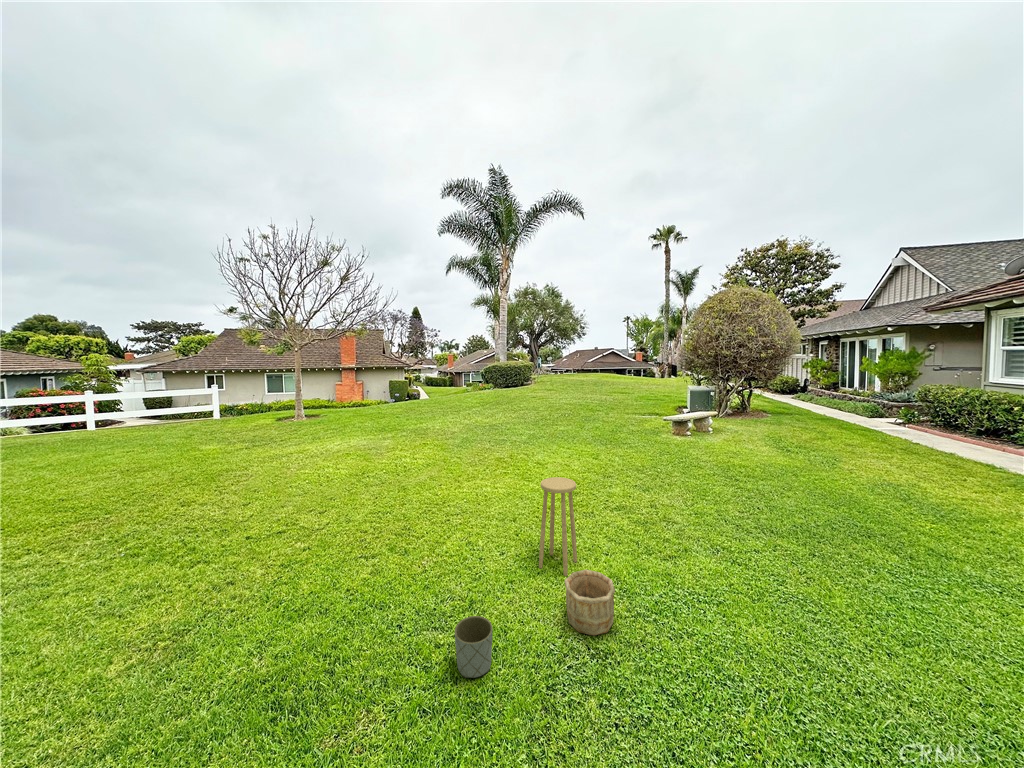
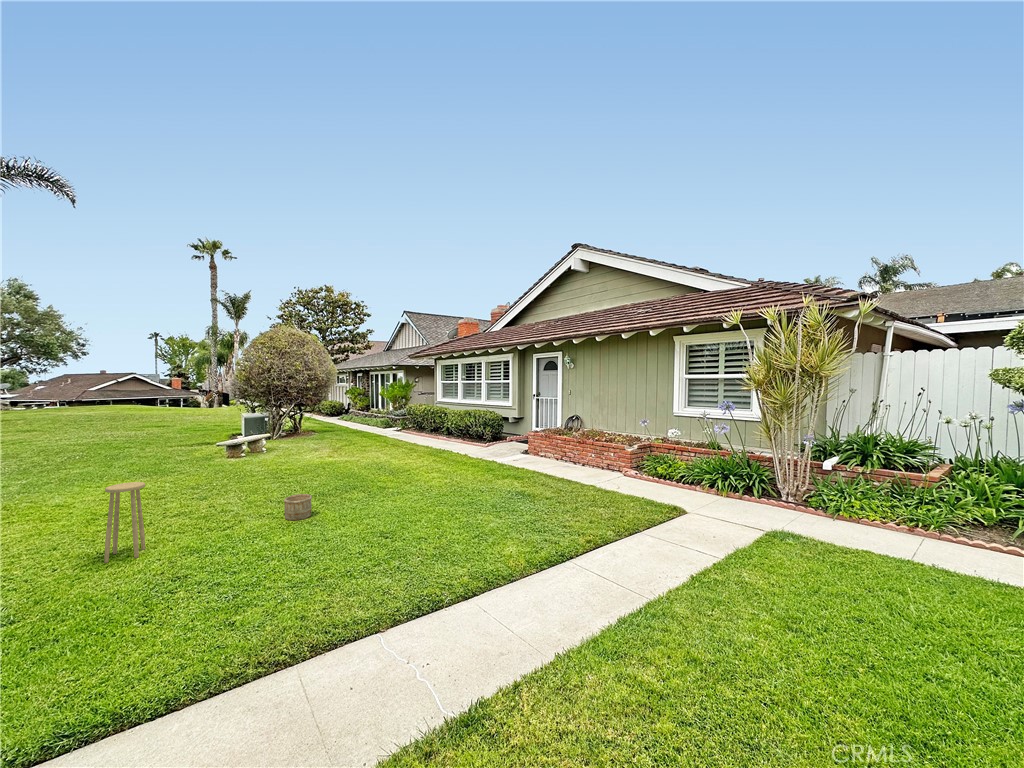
wooden bucket: present [565,570,615,635] -> present [284,494,312,520]
planter: present [455,616,493,678] -> none [45,579,87,622]

